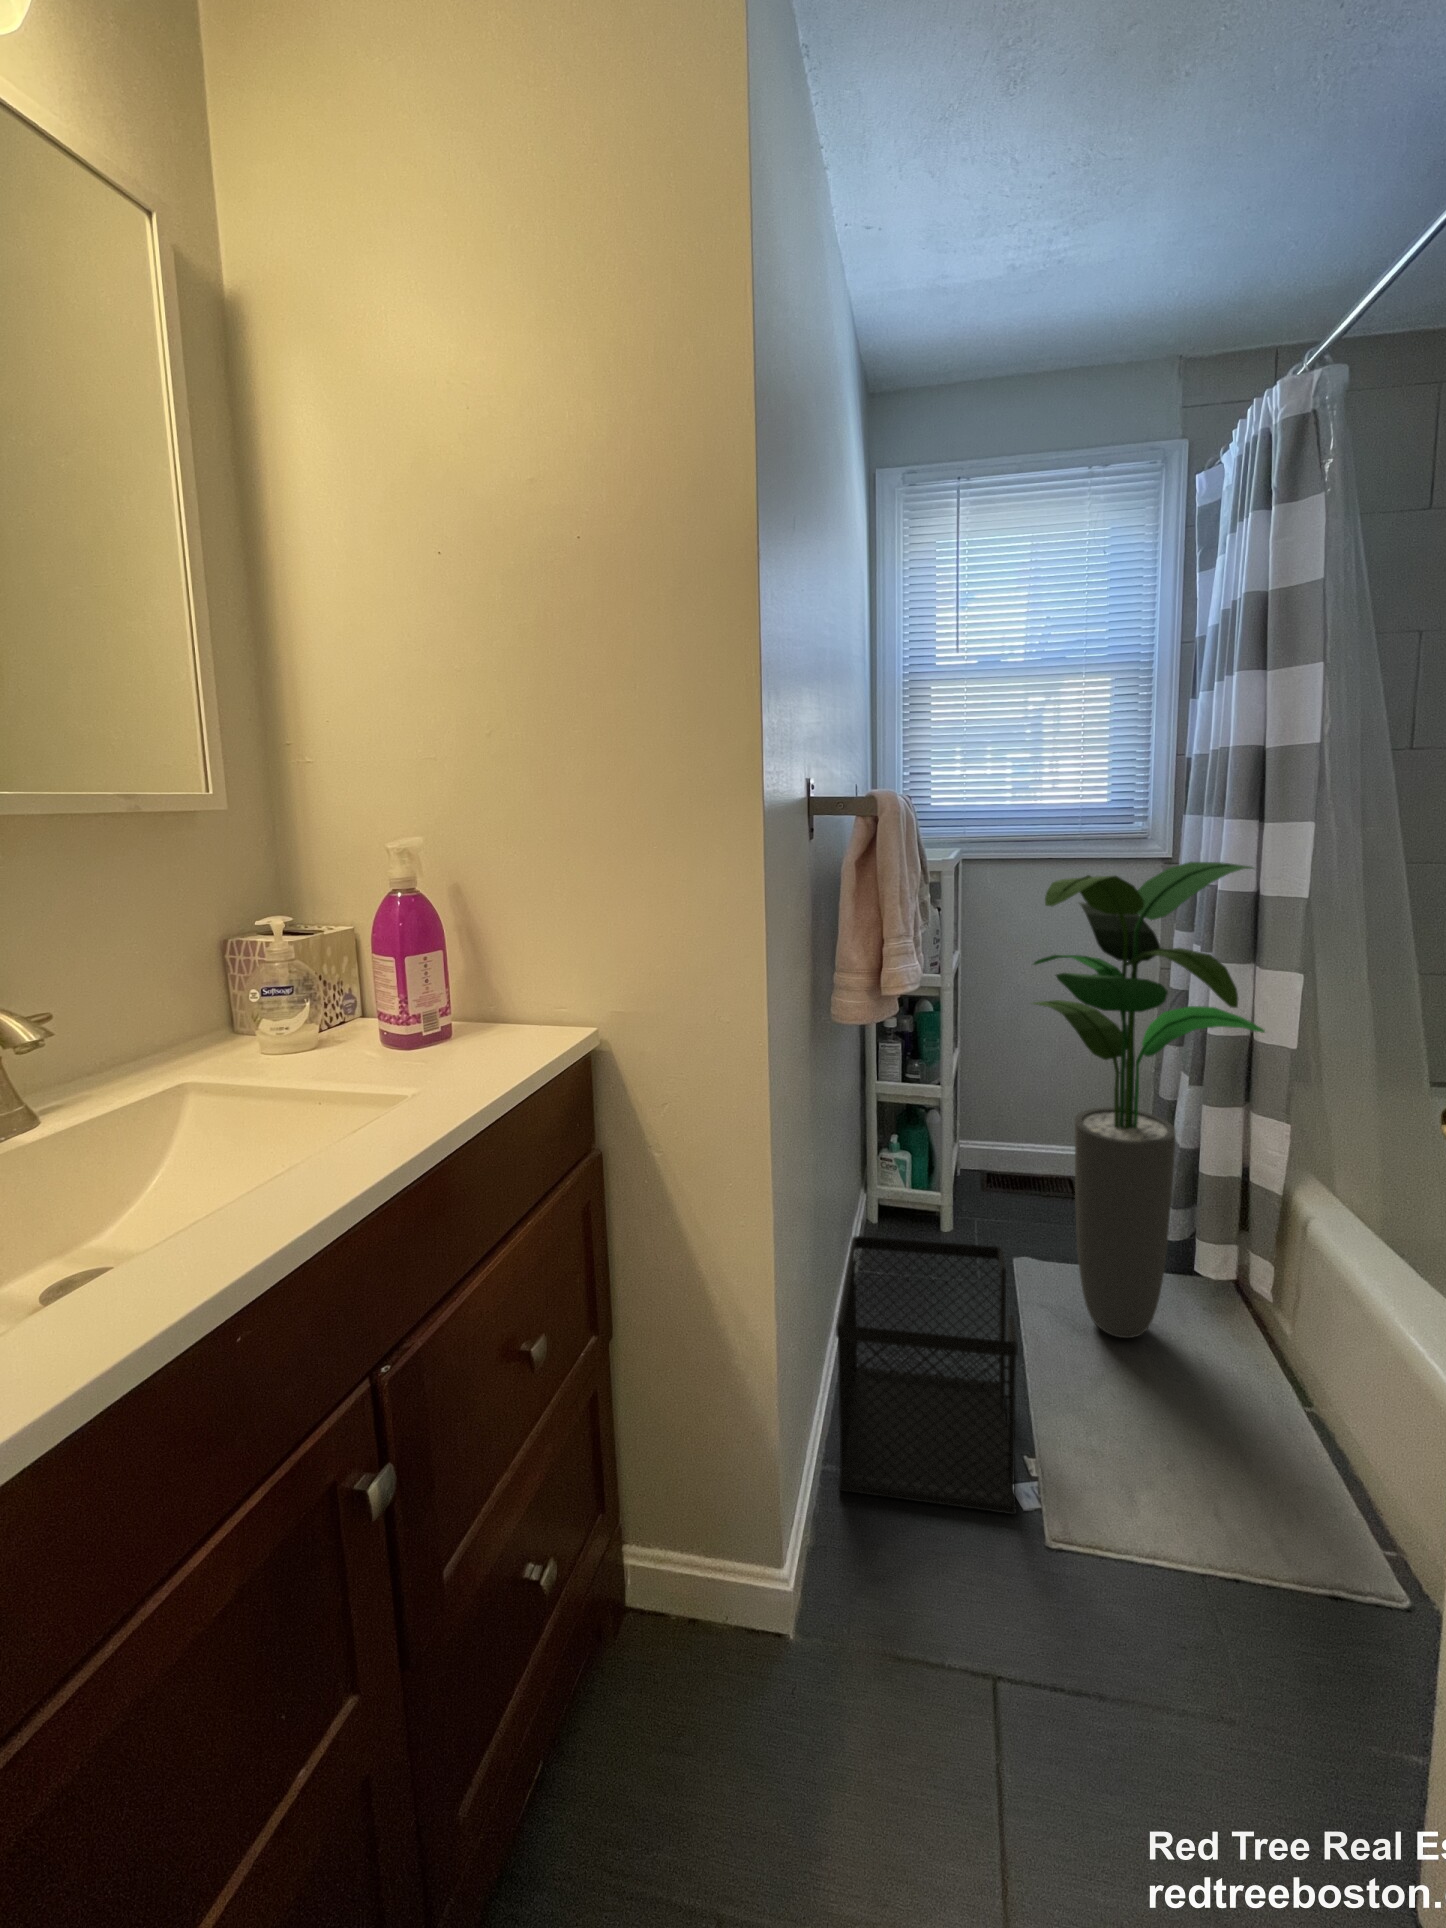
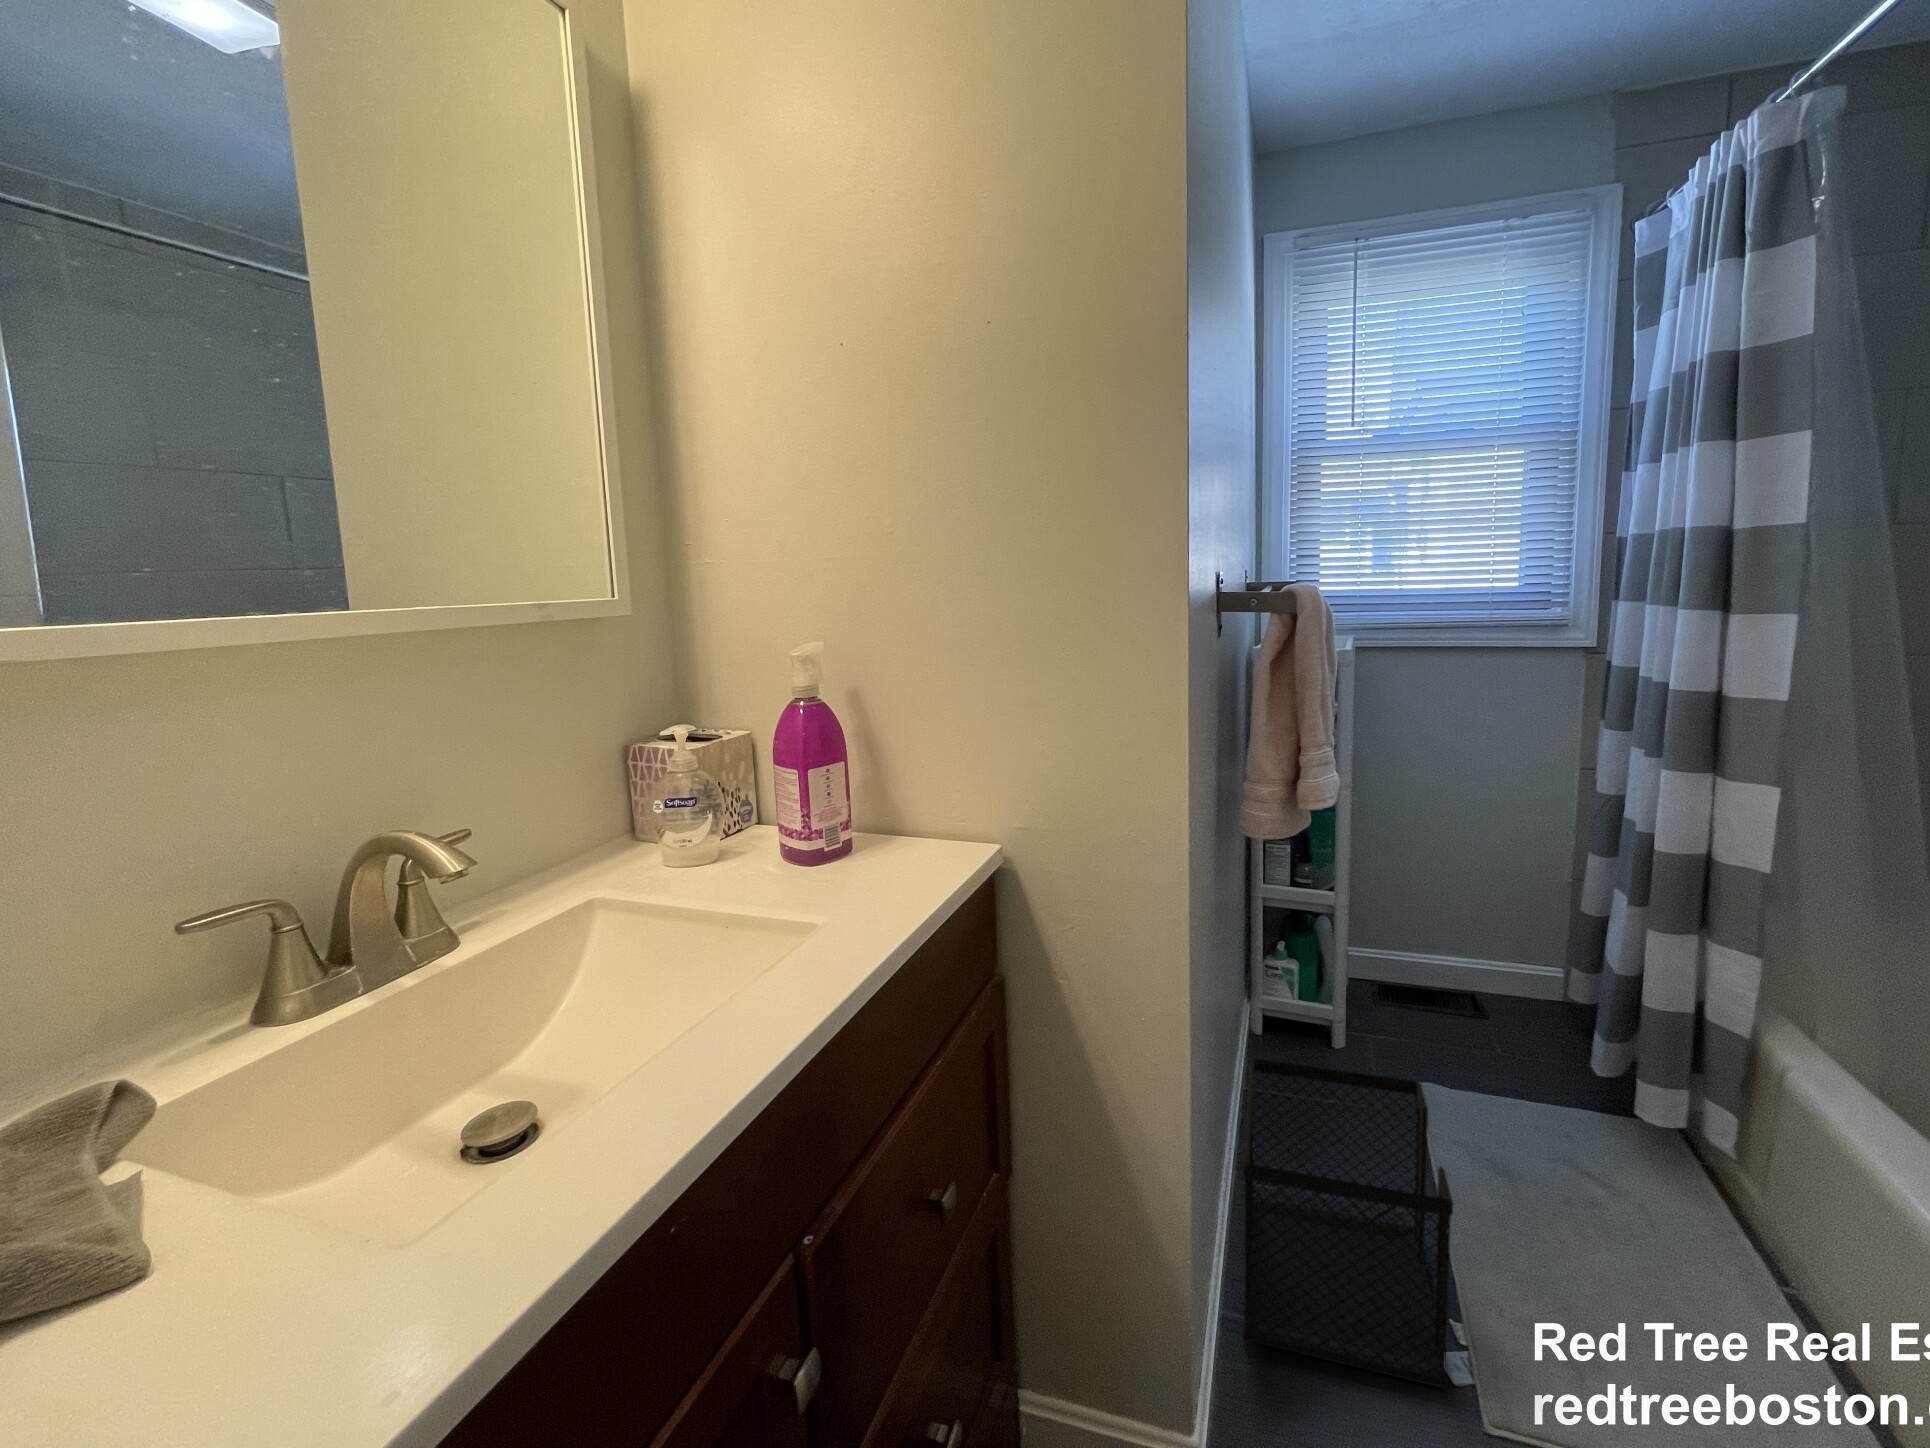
potted plant: present [1034,862,1265,1338] -> none [1443,658,1737,1186]

